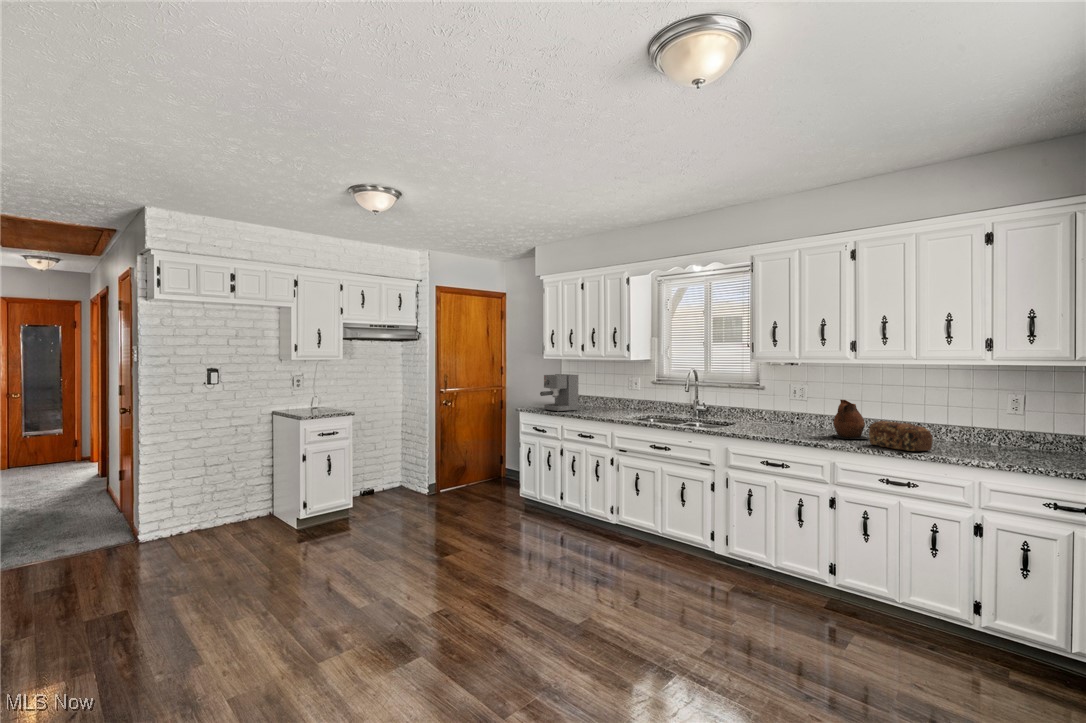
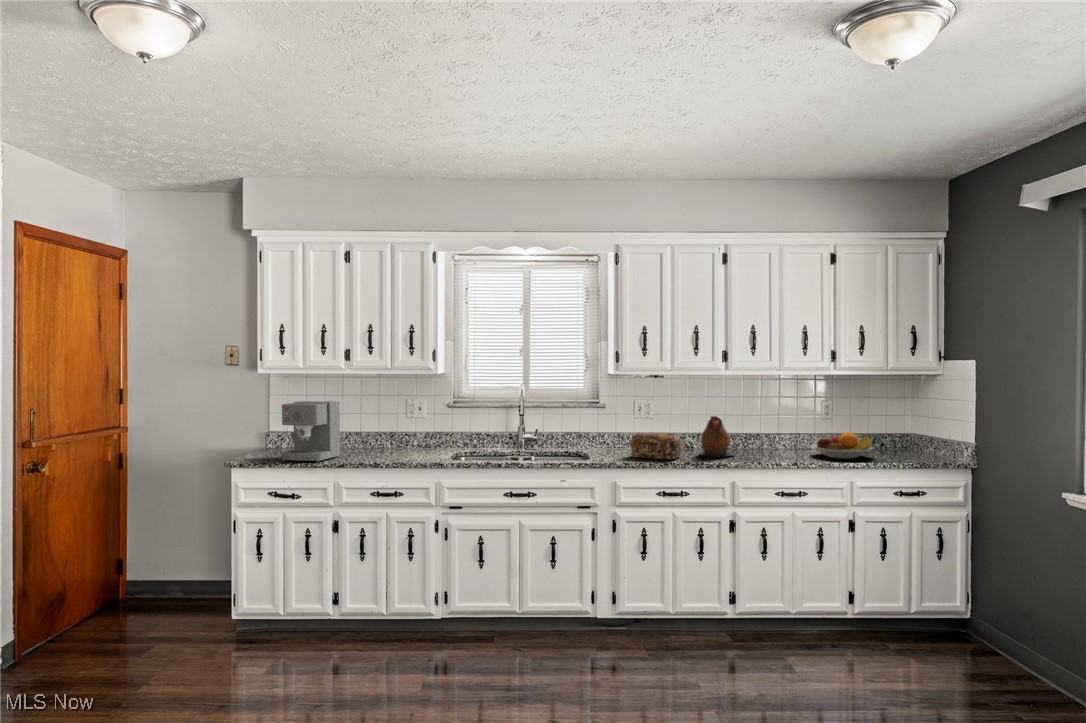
bread loaf: present [869,421,933,451] -> present [631,433,681,459]
fruit bowl: none [961,428,1046,457] -> present [811,433,873,459]

